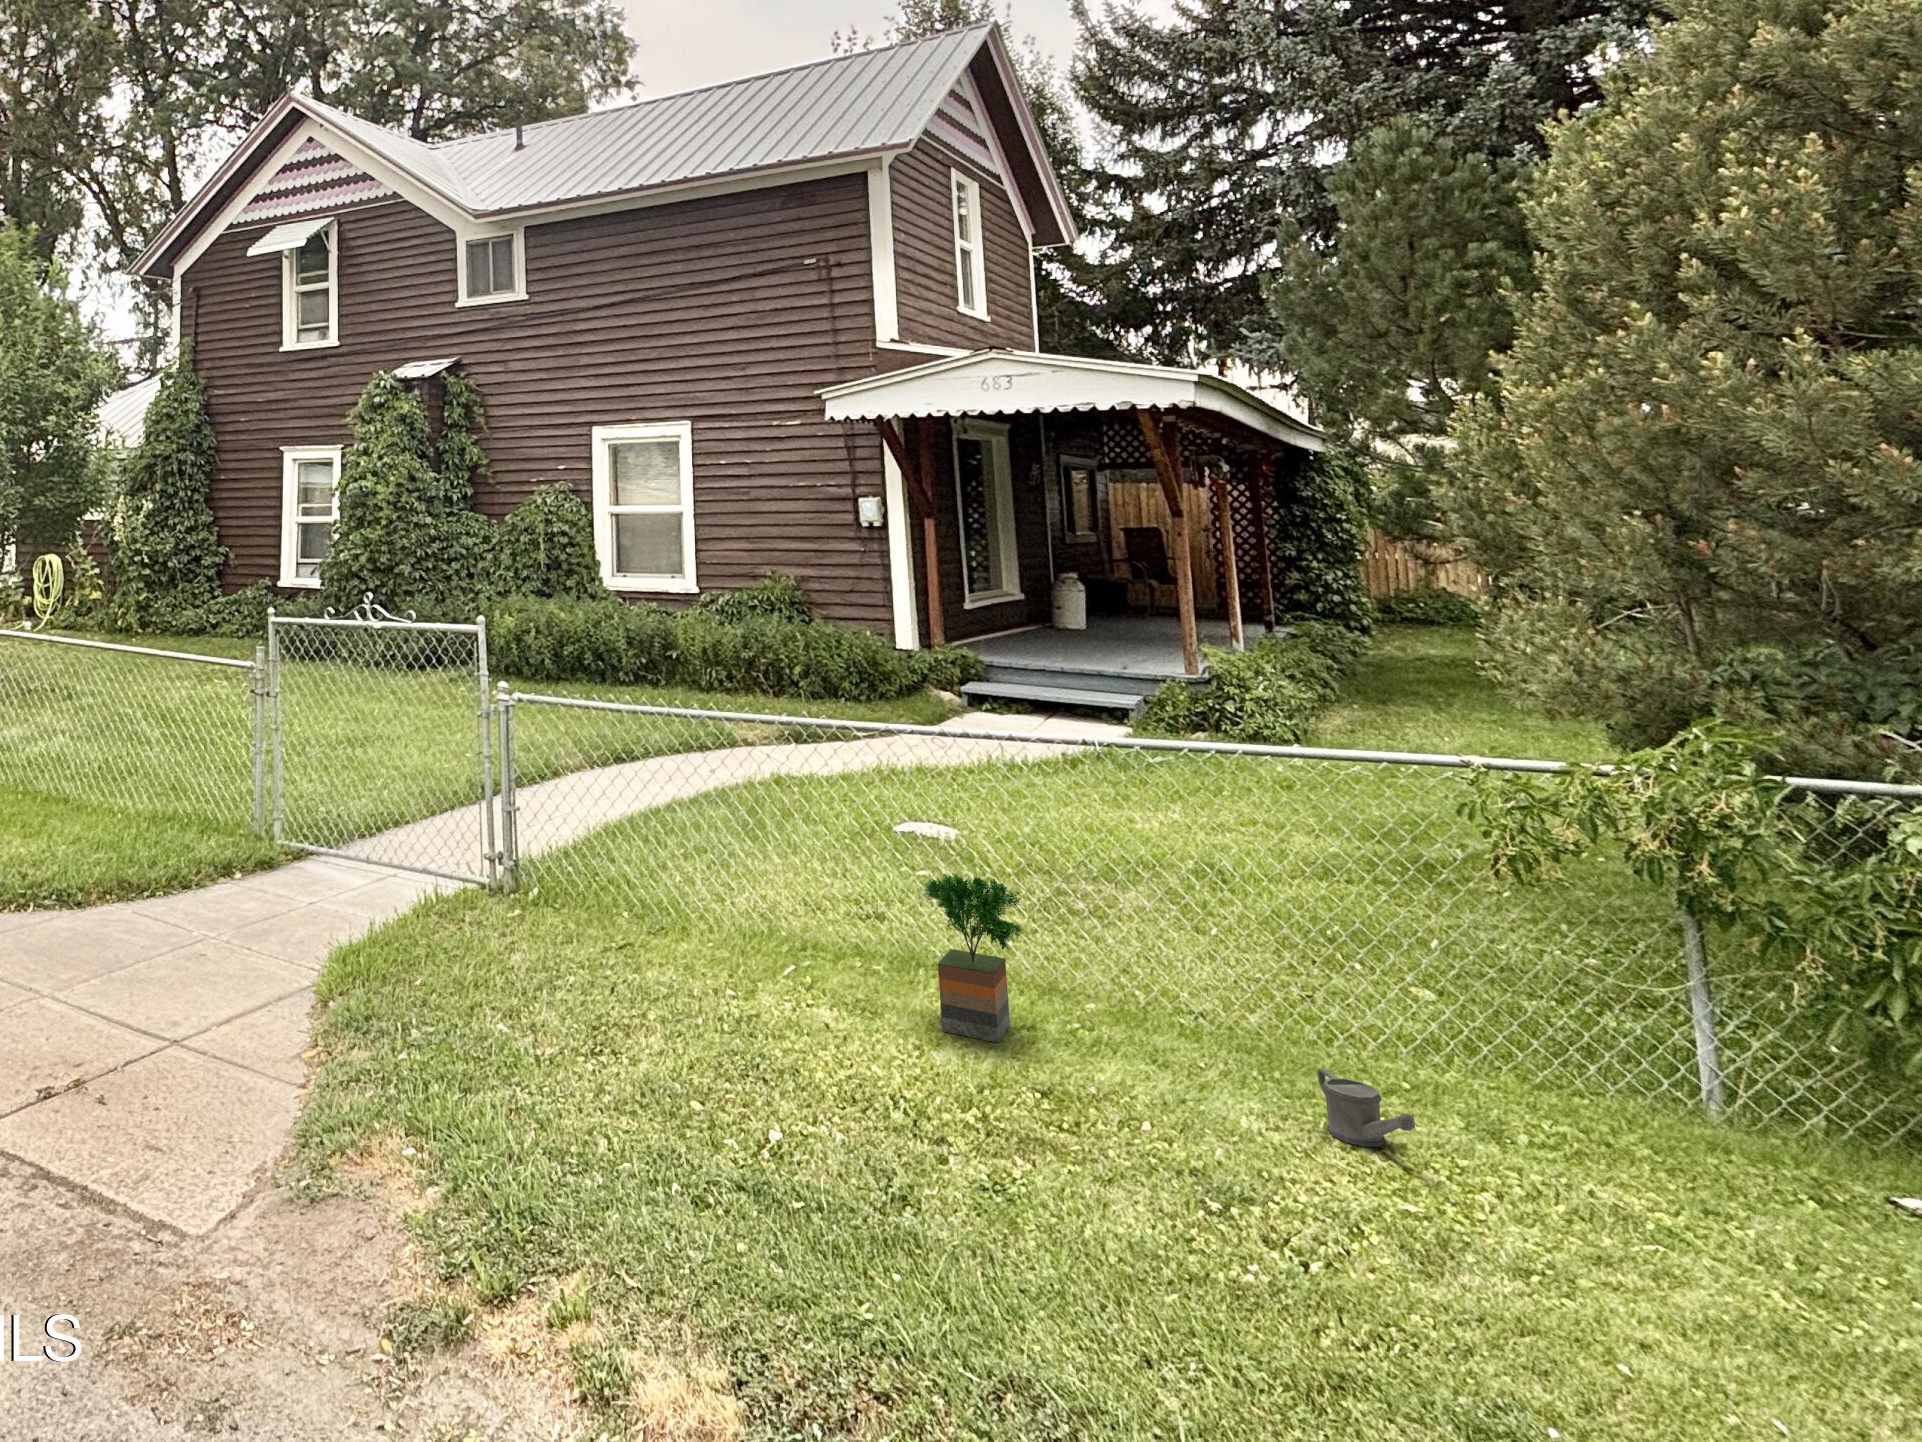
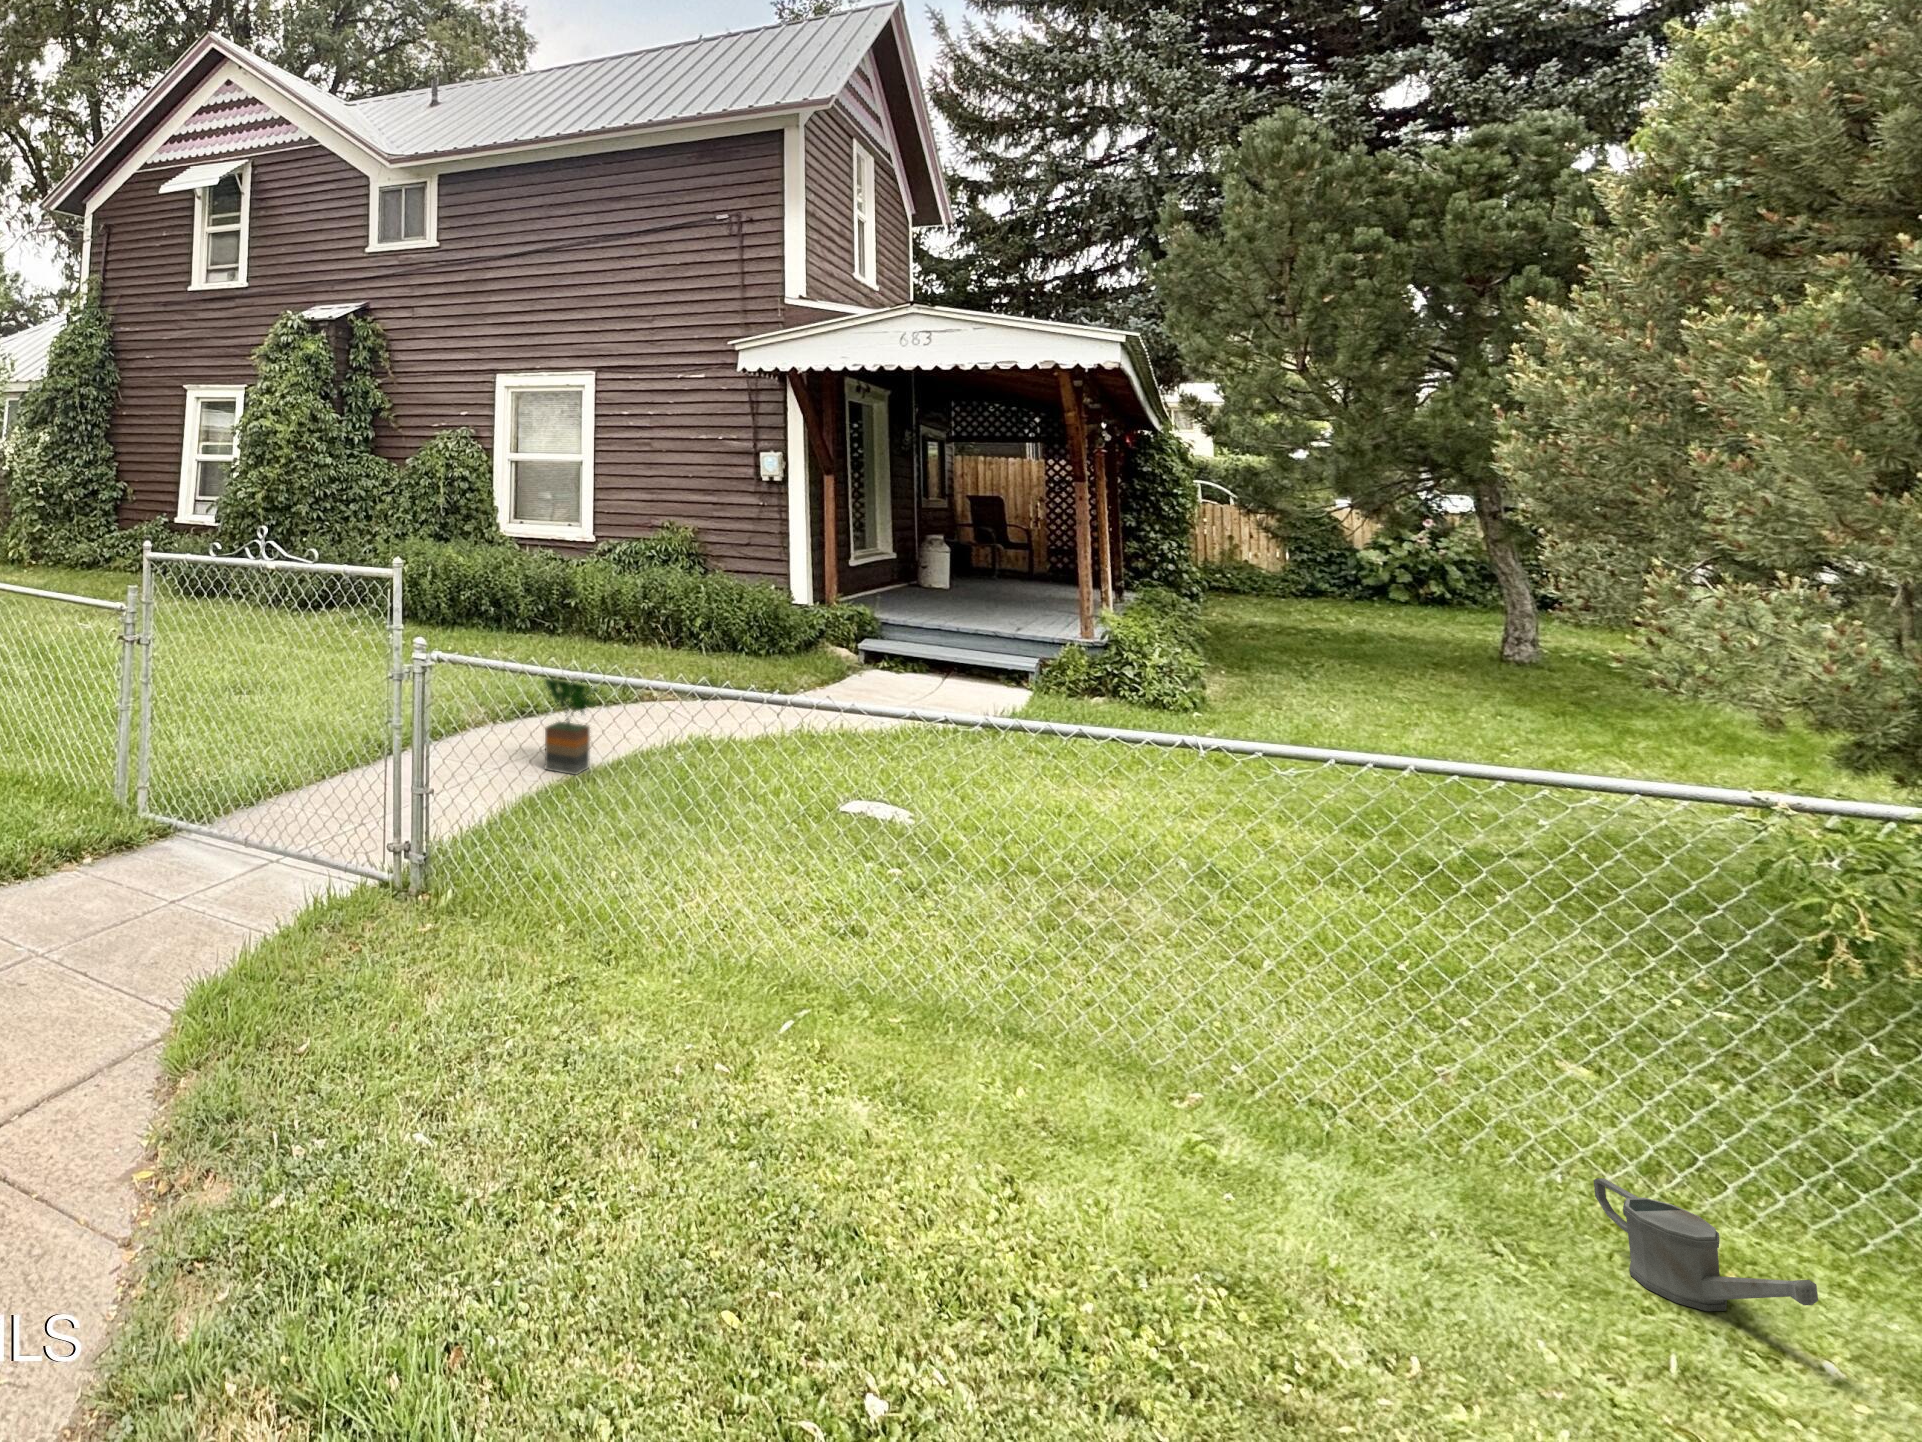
potted tree: present [923,874,1024,1043] -> present [544,677,600,775]

